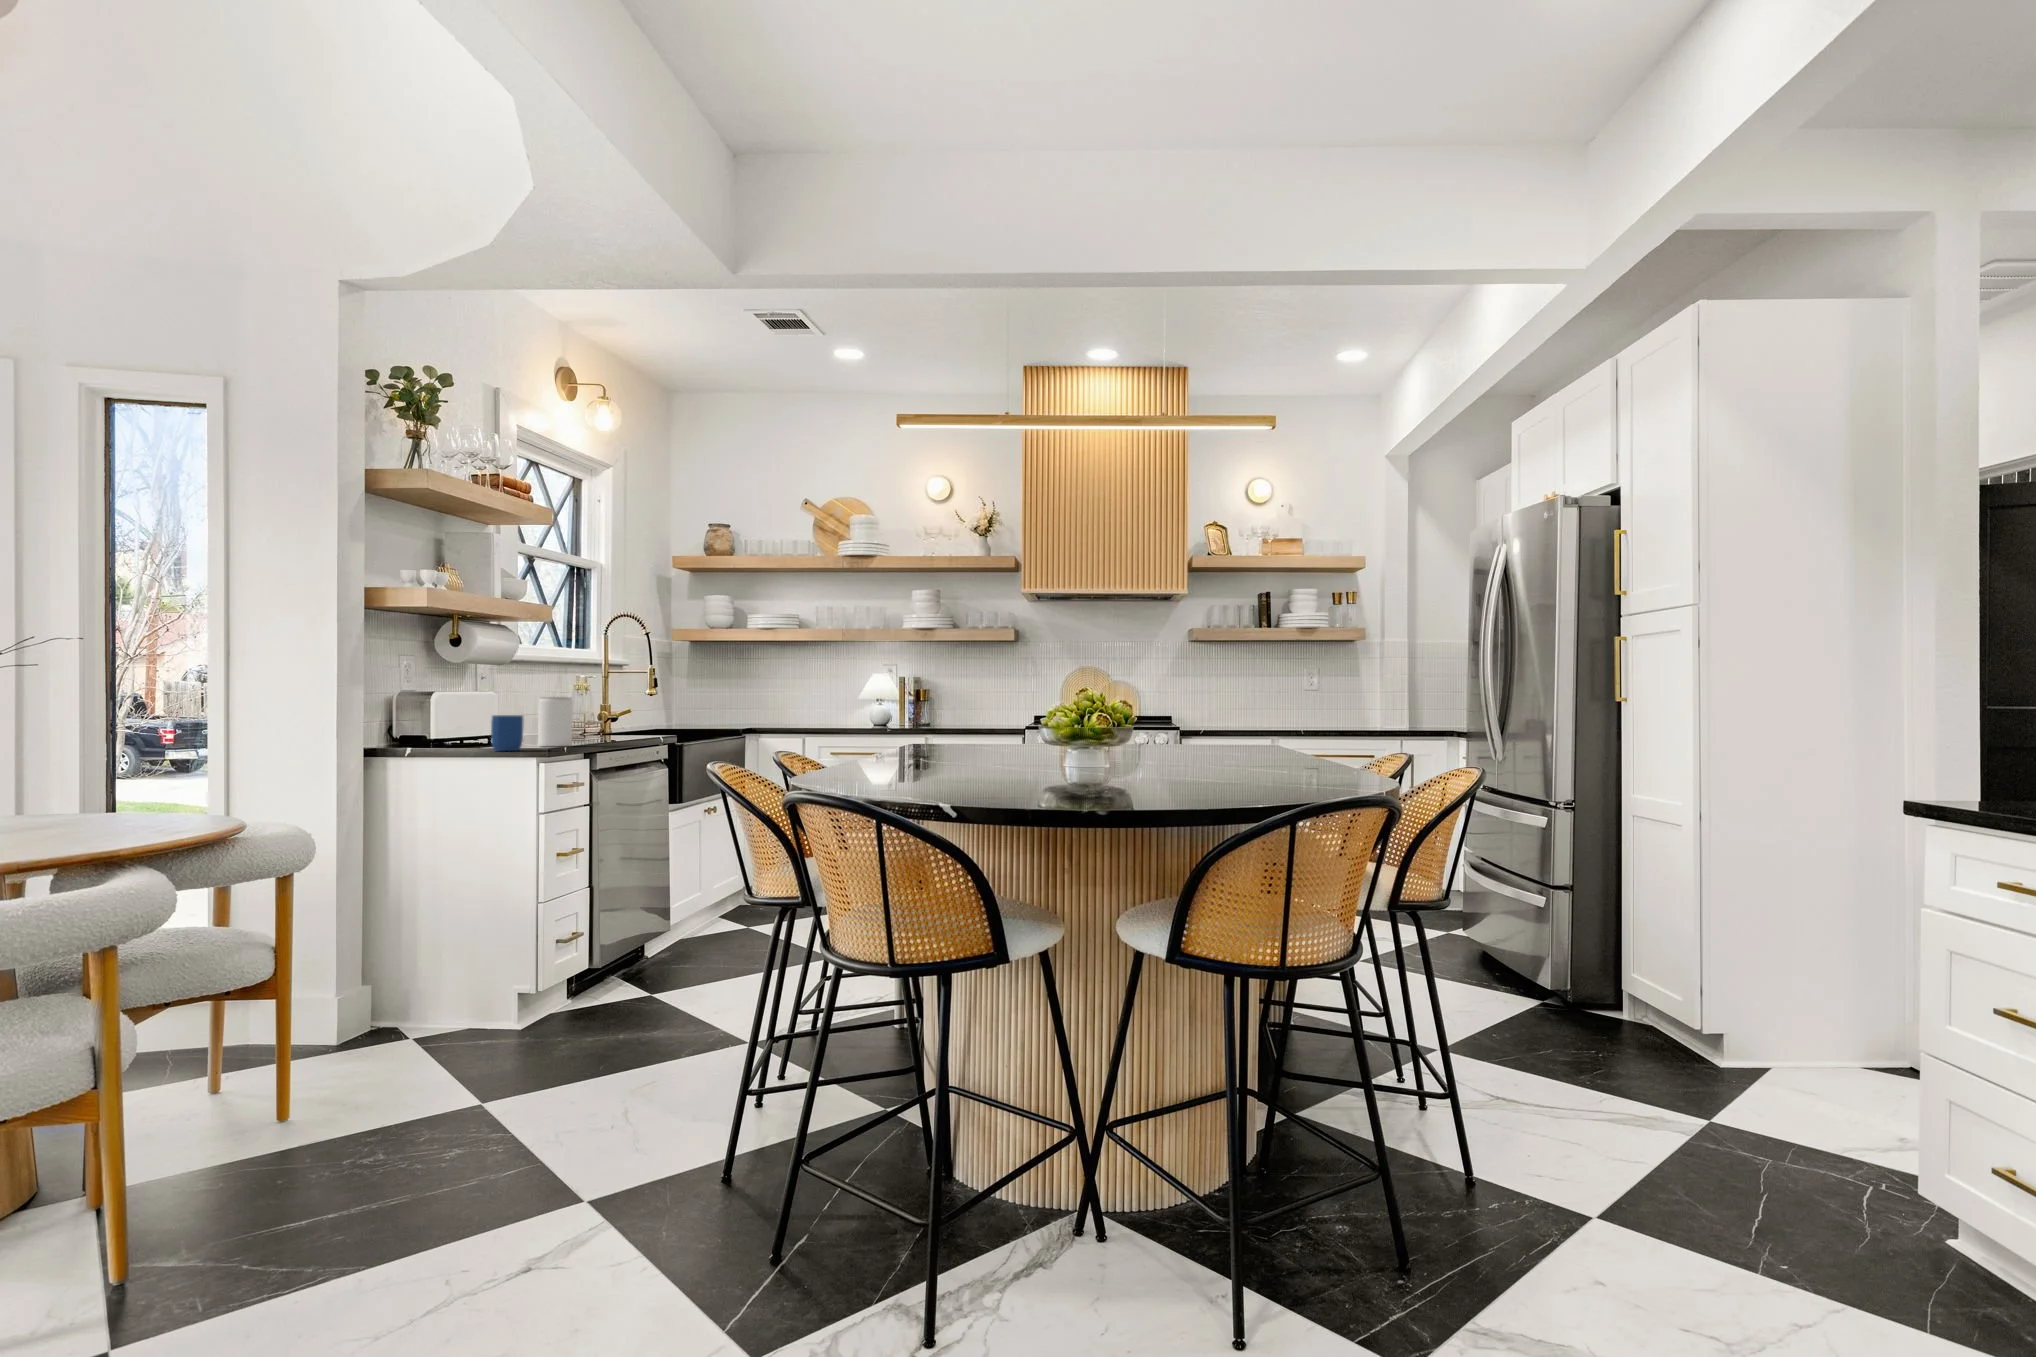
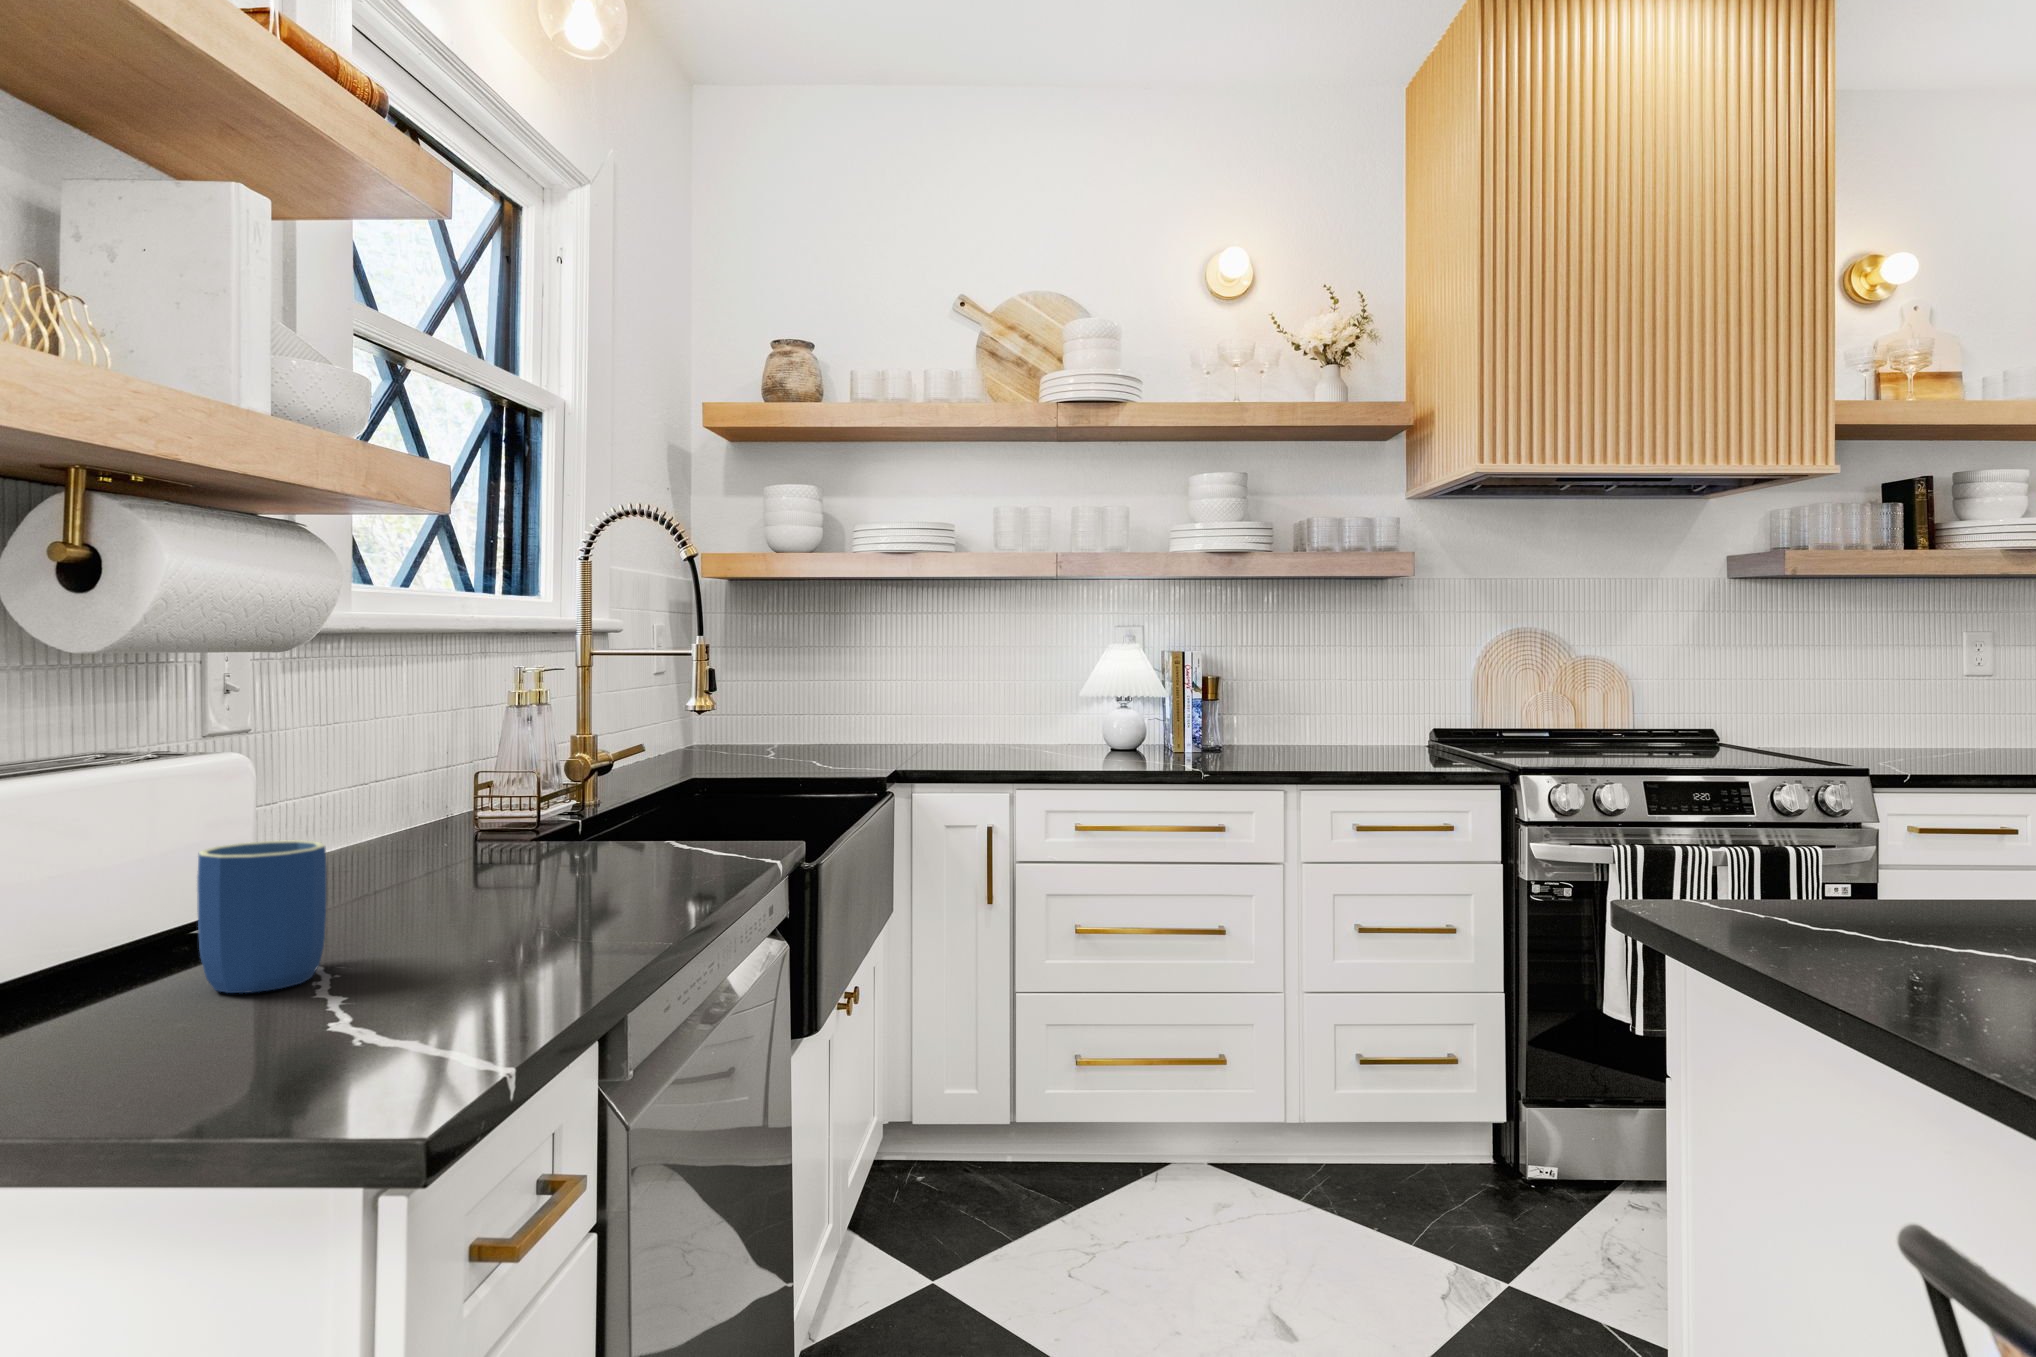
jar: present [538,697,573,746] -> none [399,745,509,908]

